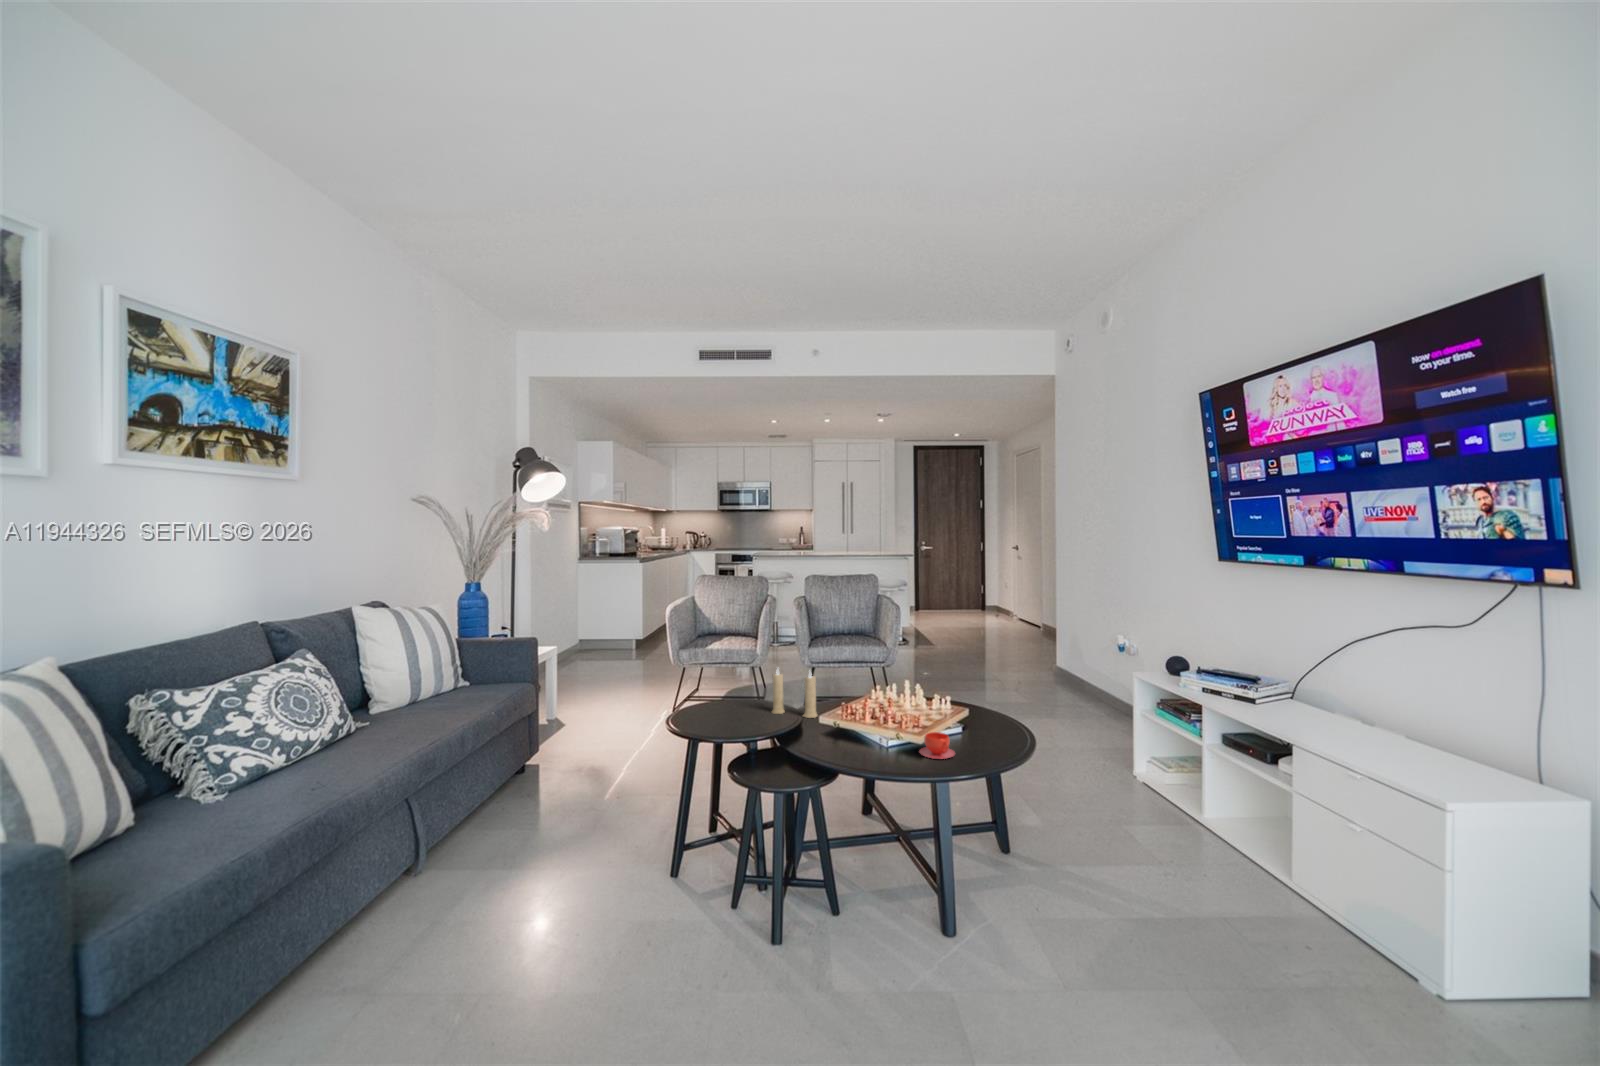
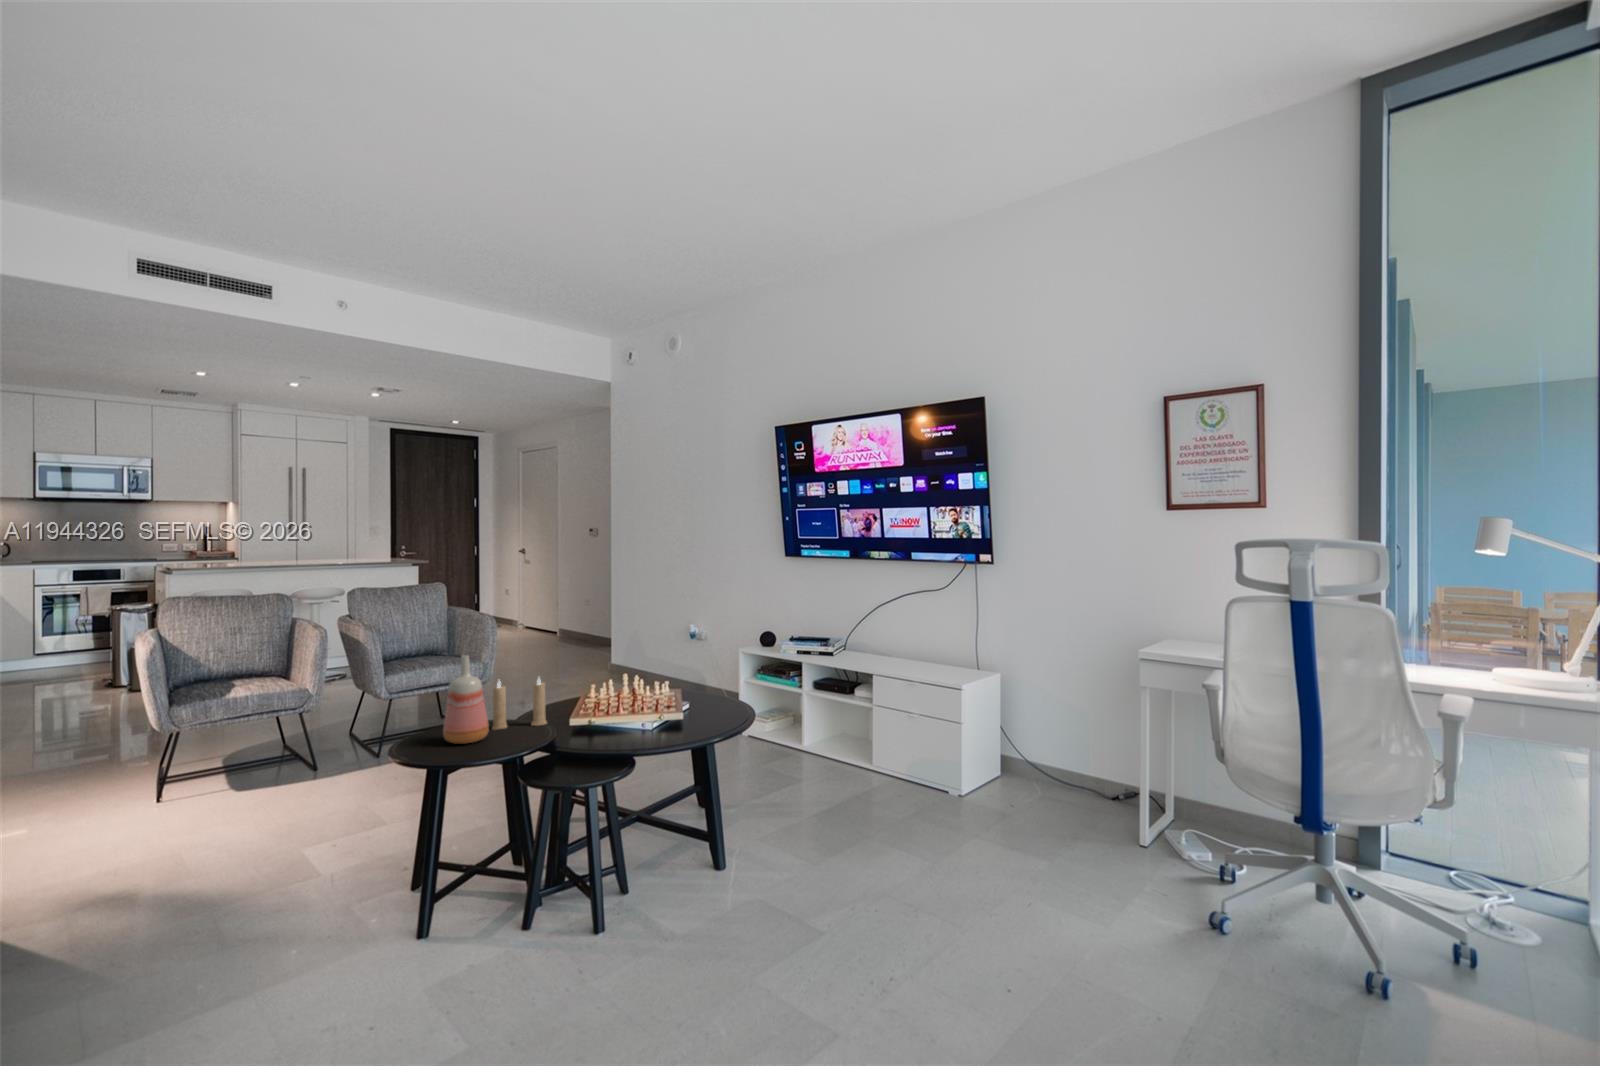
vase: none [714,641,752,722] -> present [443,655,489,744]
teacup: present [920,732,955,759] -> none [677,707,708,728]

